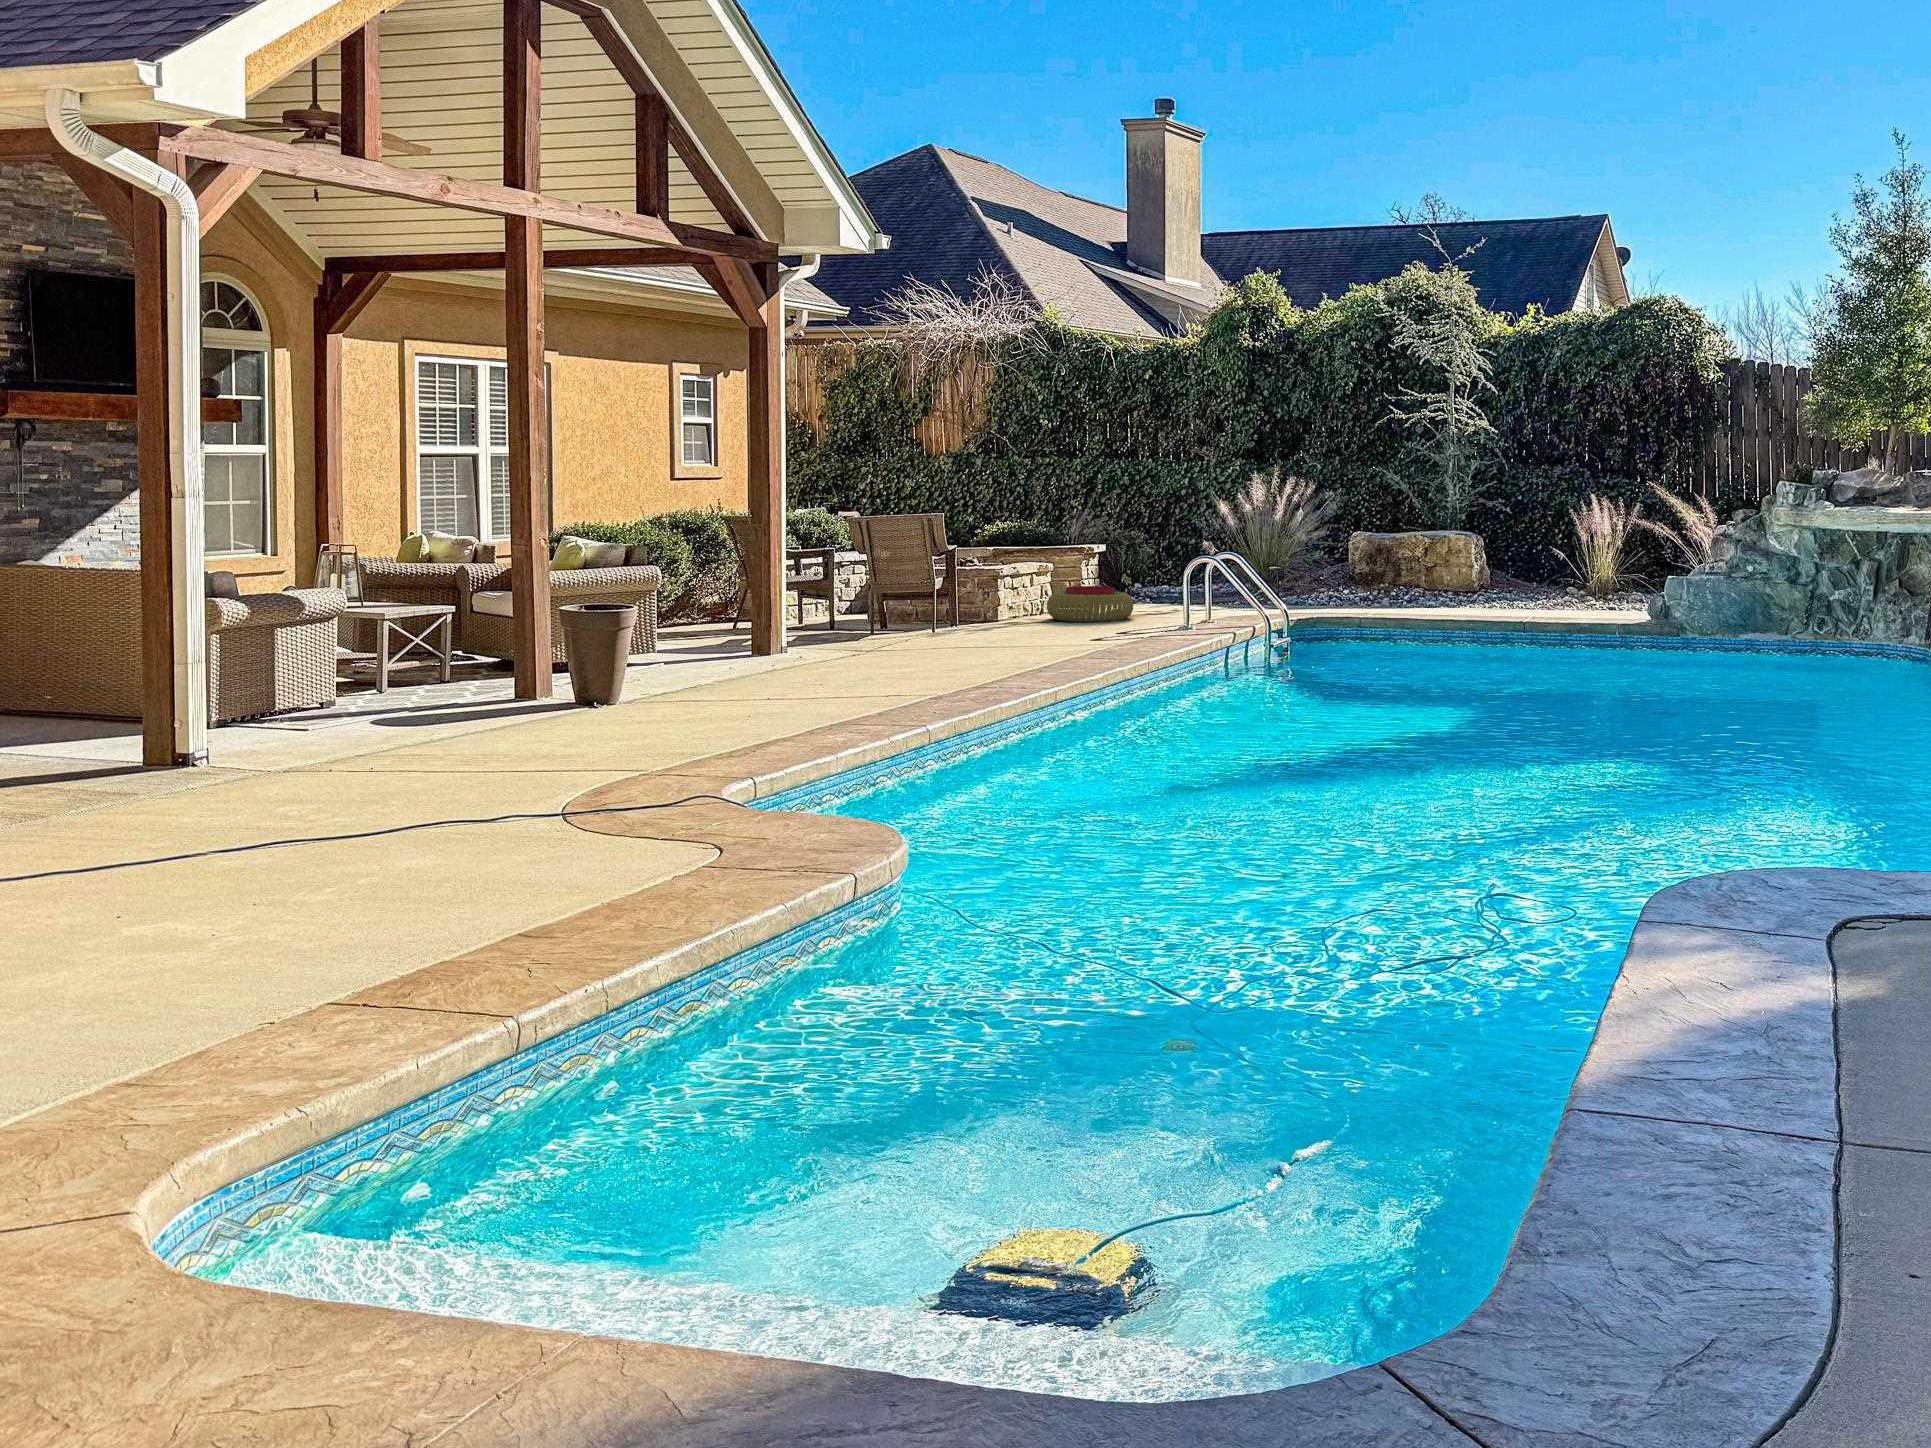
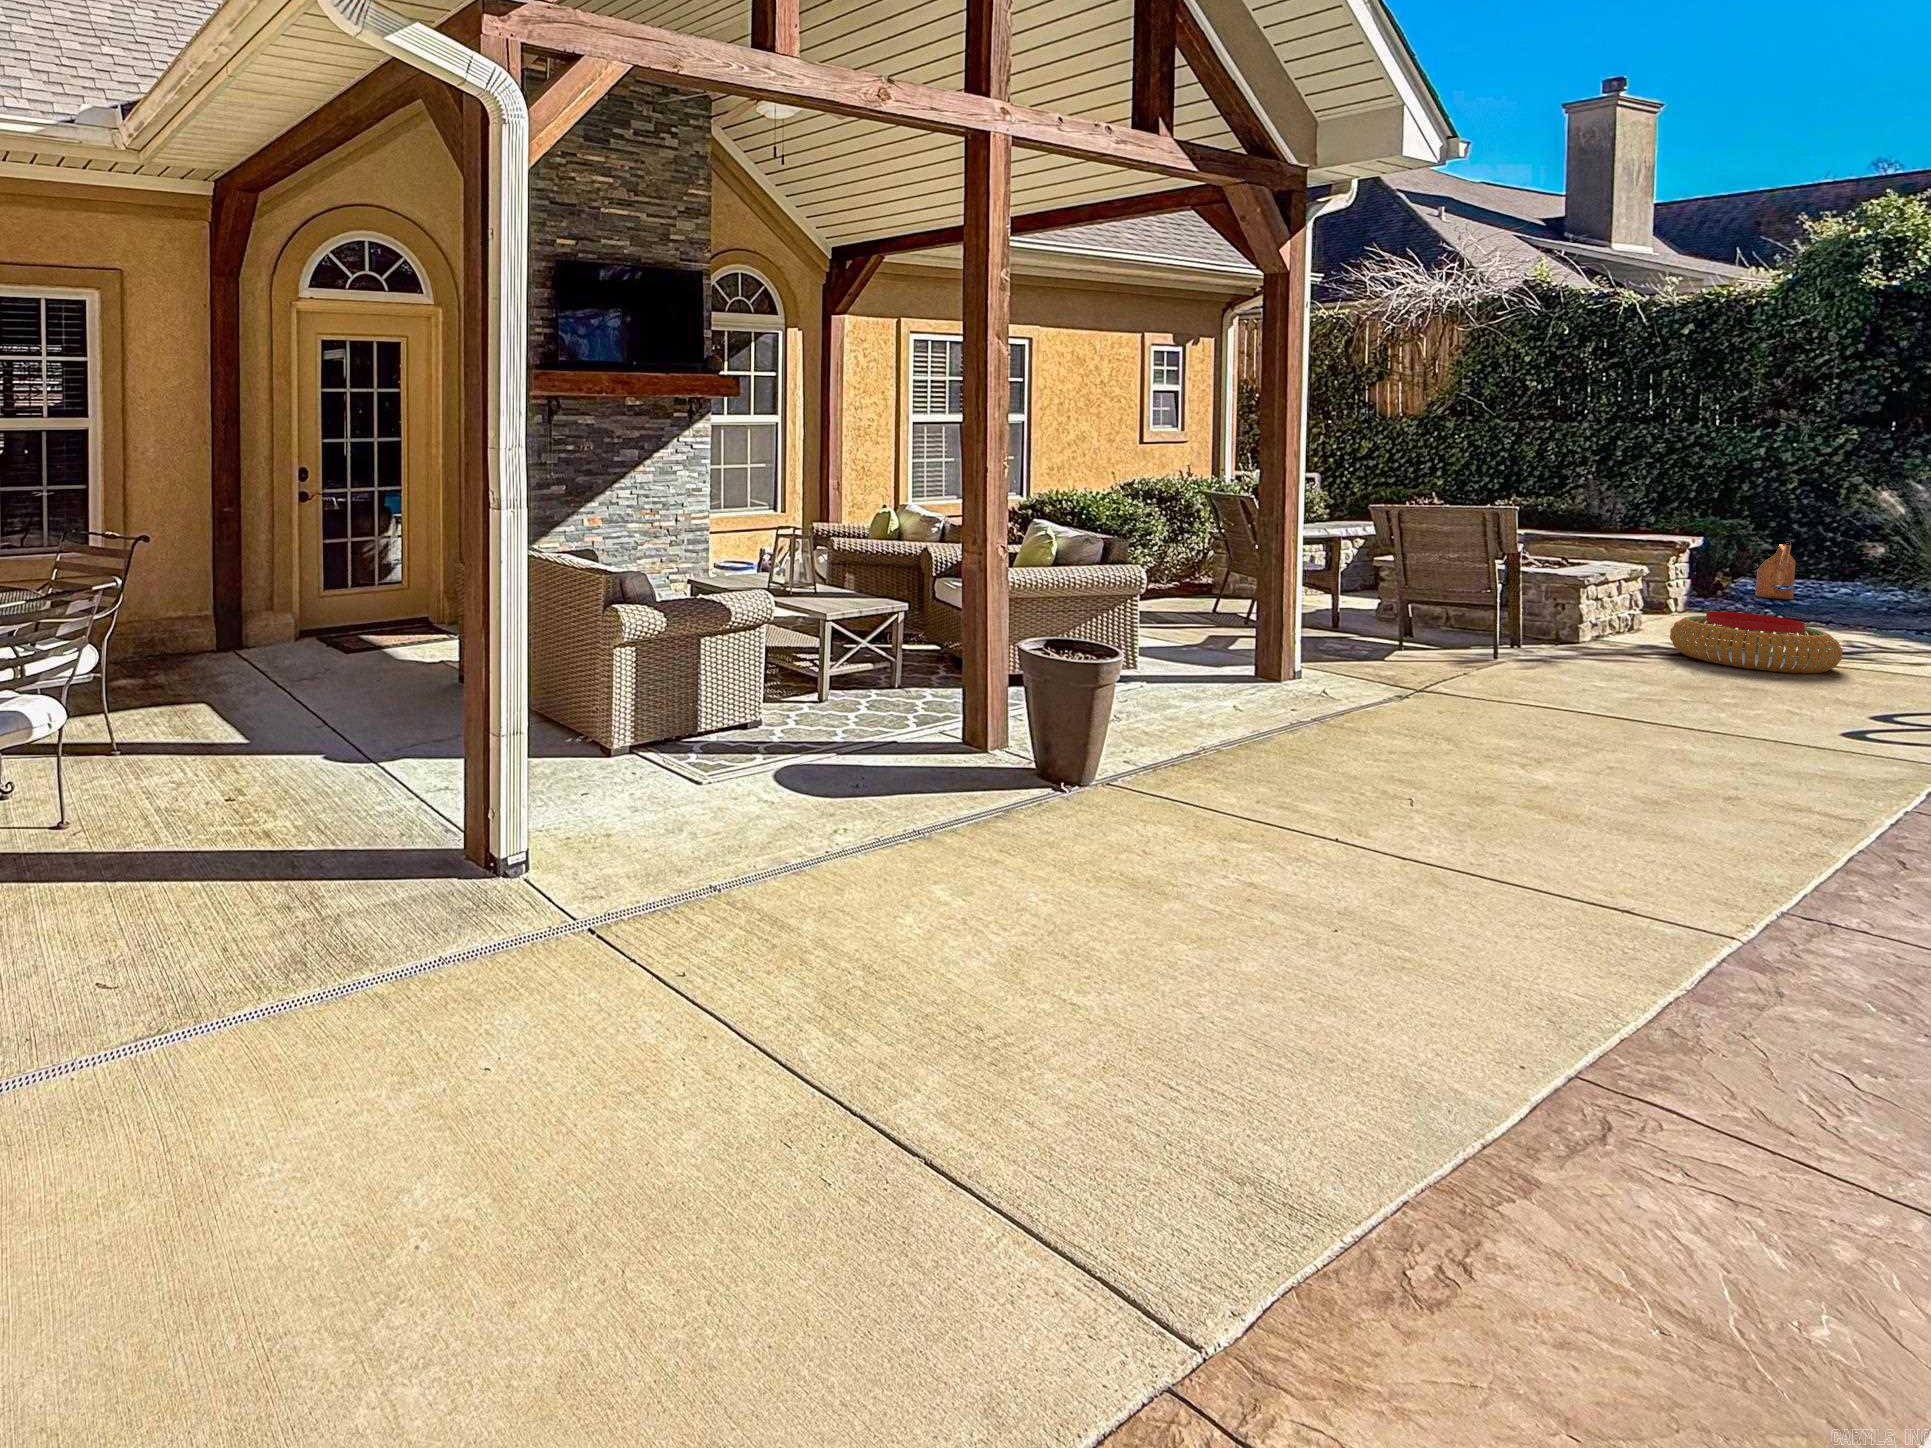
watering can: none [1142,546,1163,590] -> present [1755,543,1795,599]

